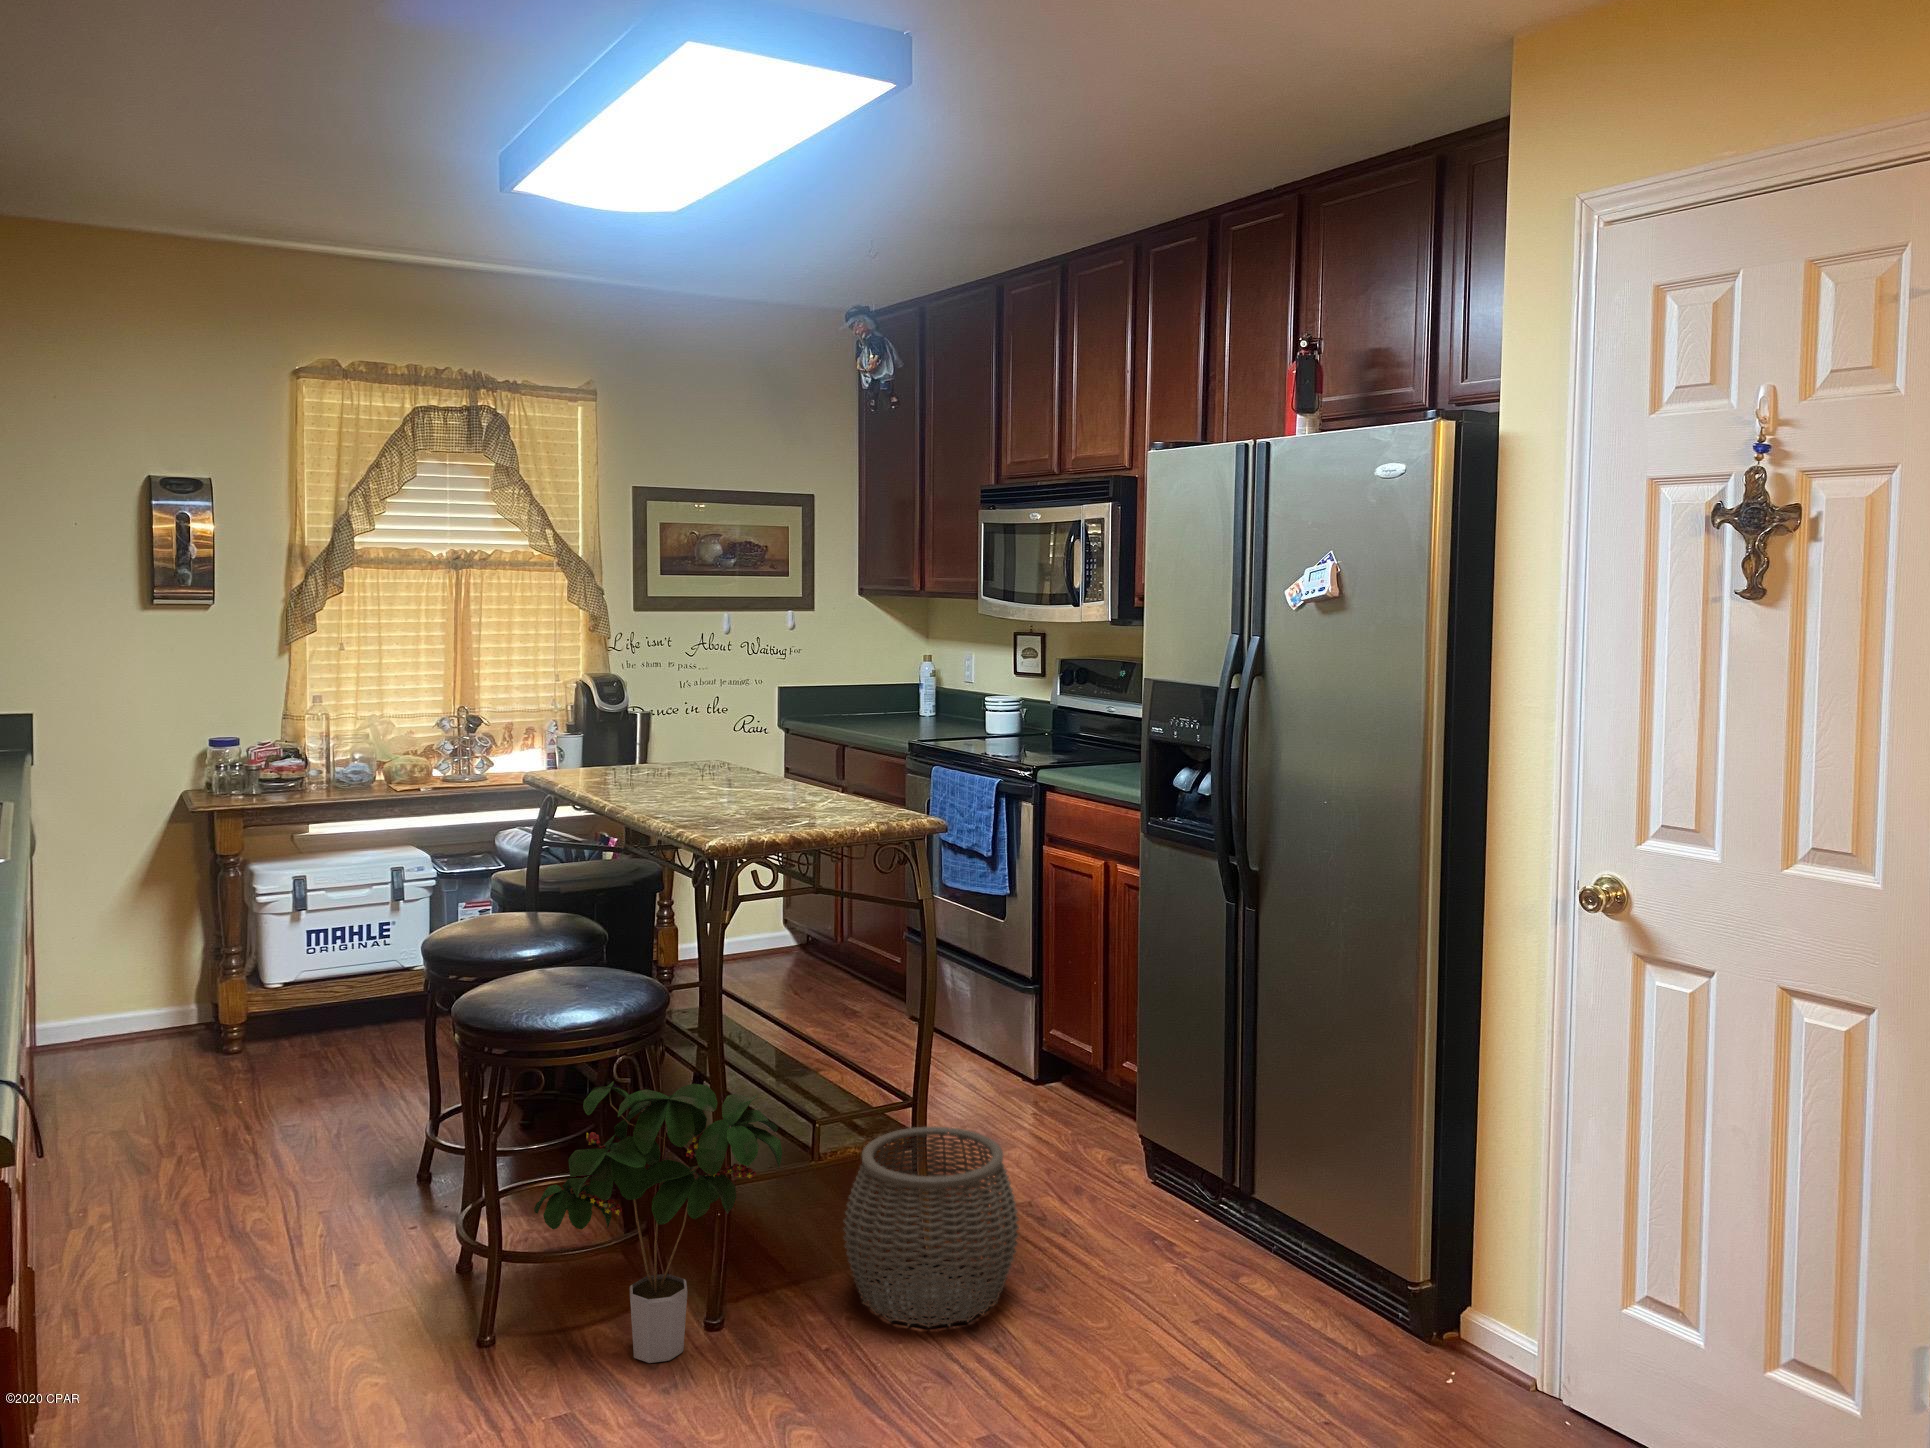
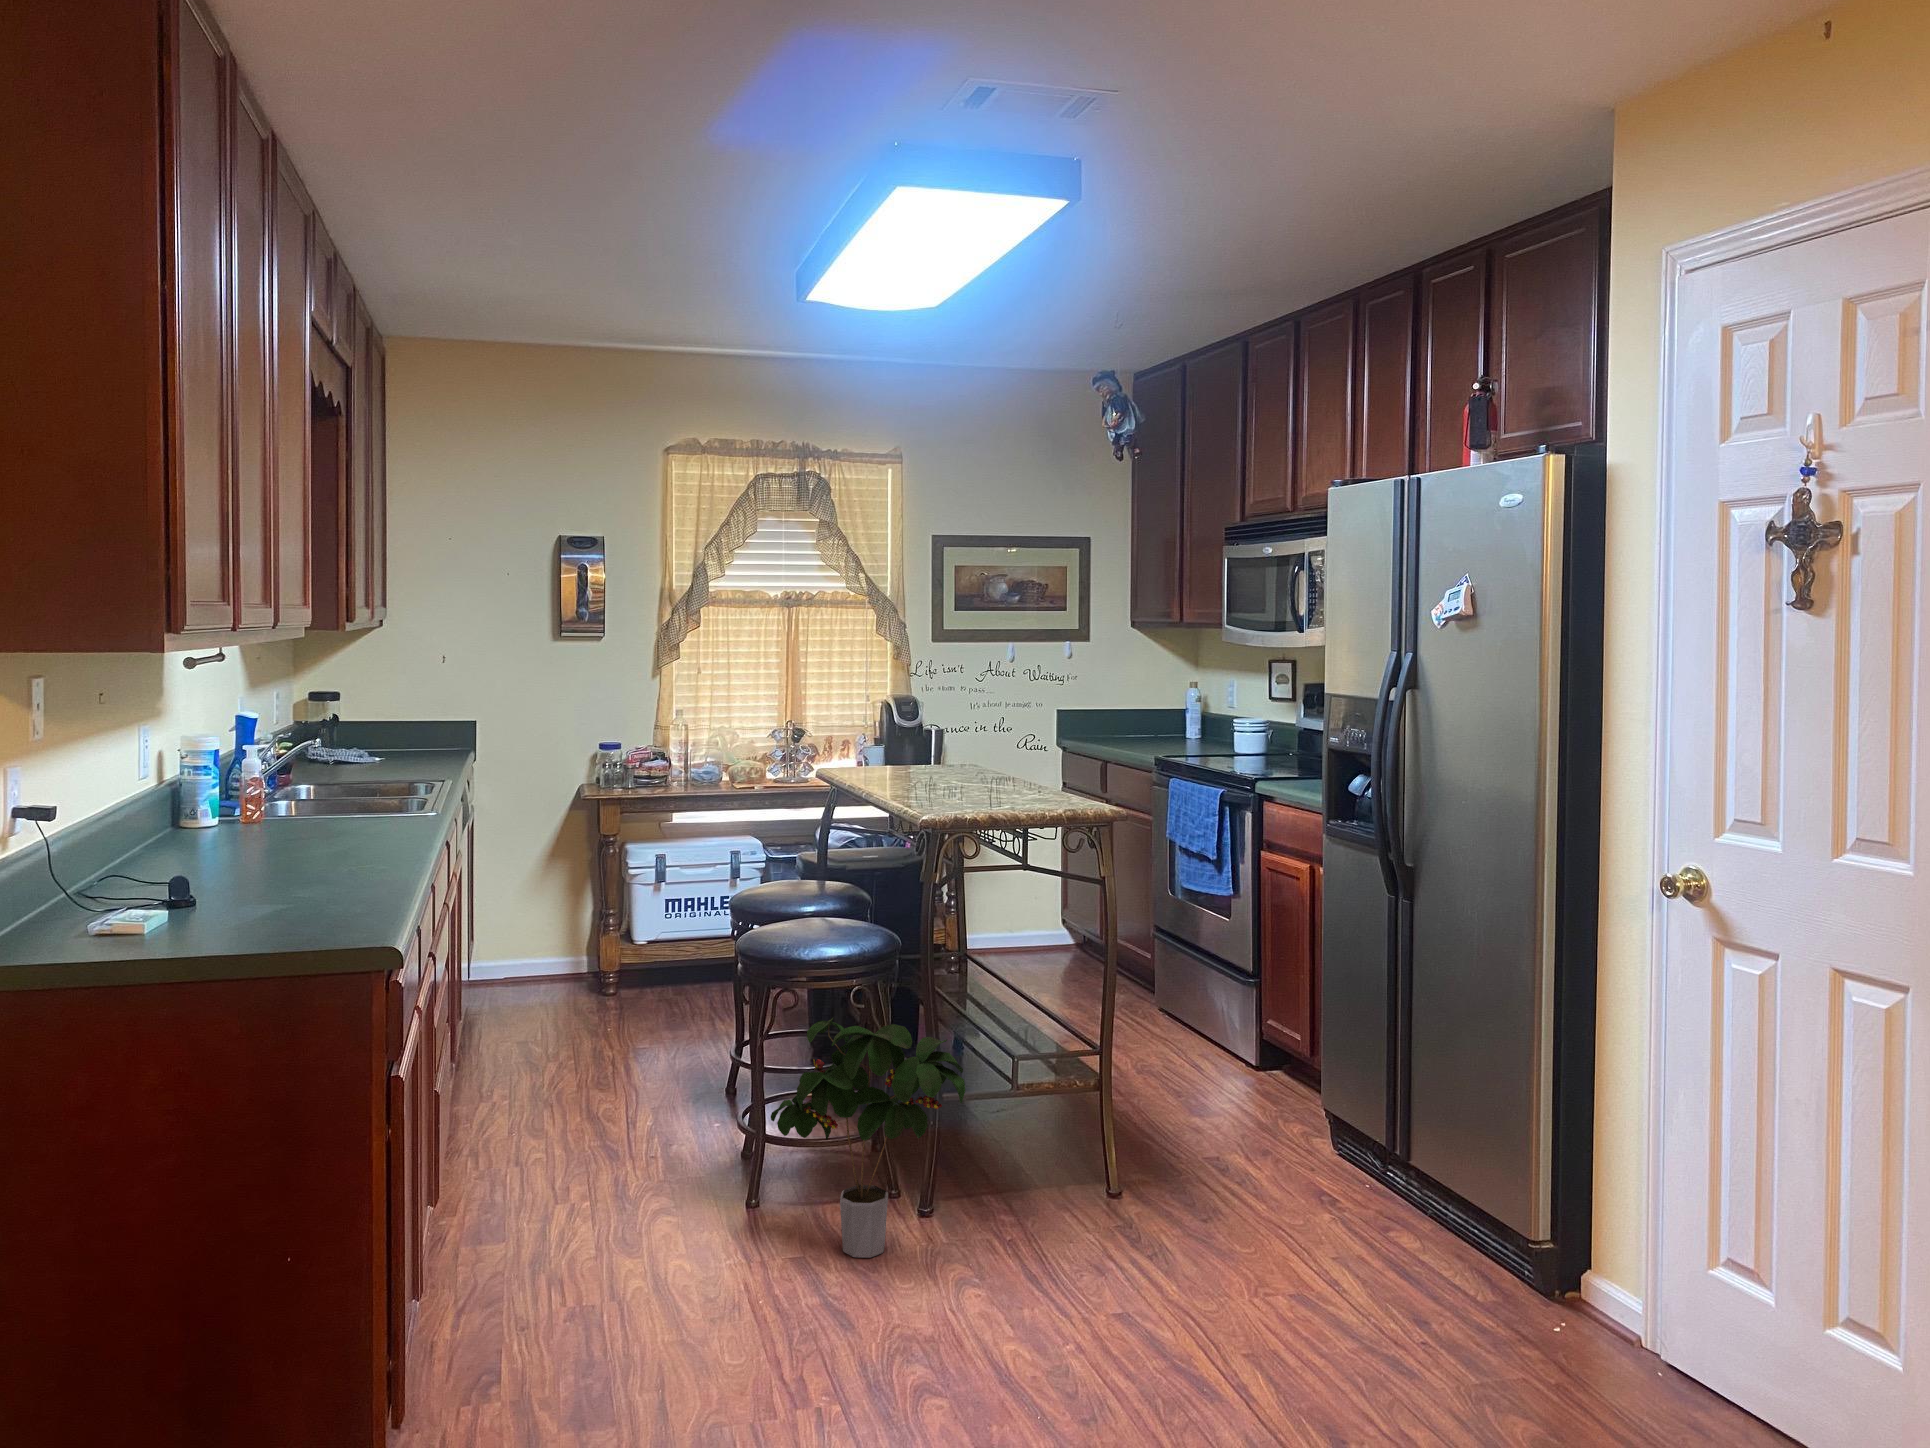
woven basket: present [844,1126,1019,1327] -> none [1028,1088,1187,1267]

